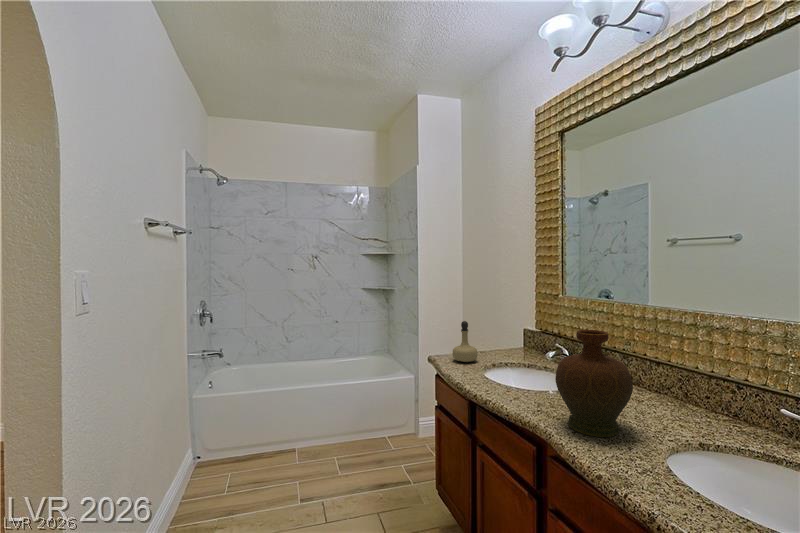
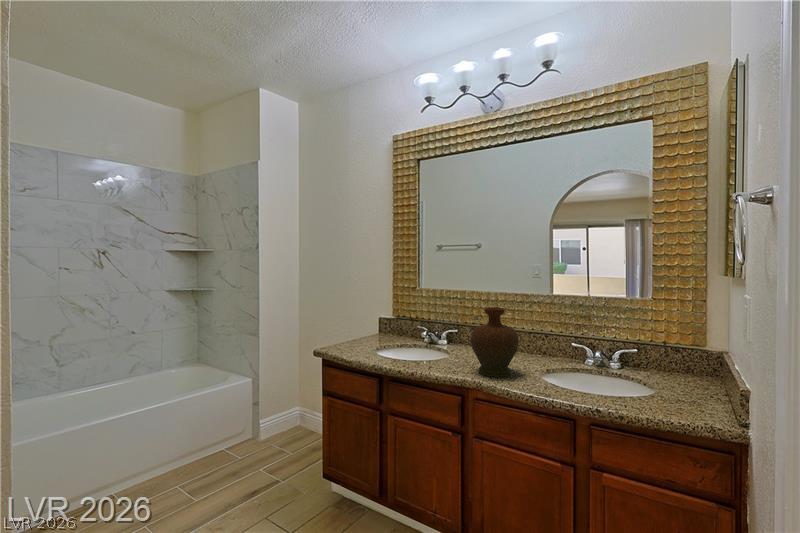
perfume bottle: present [452,321,478,362] -> none [341,313,364,349]

